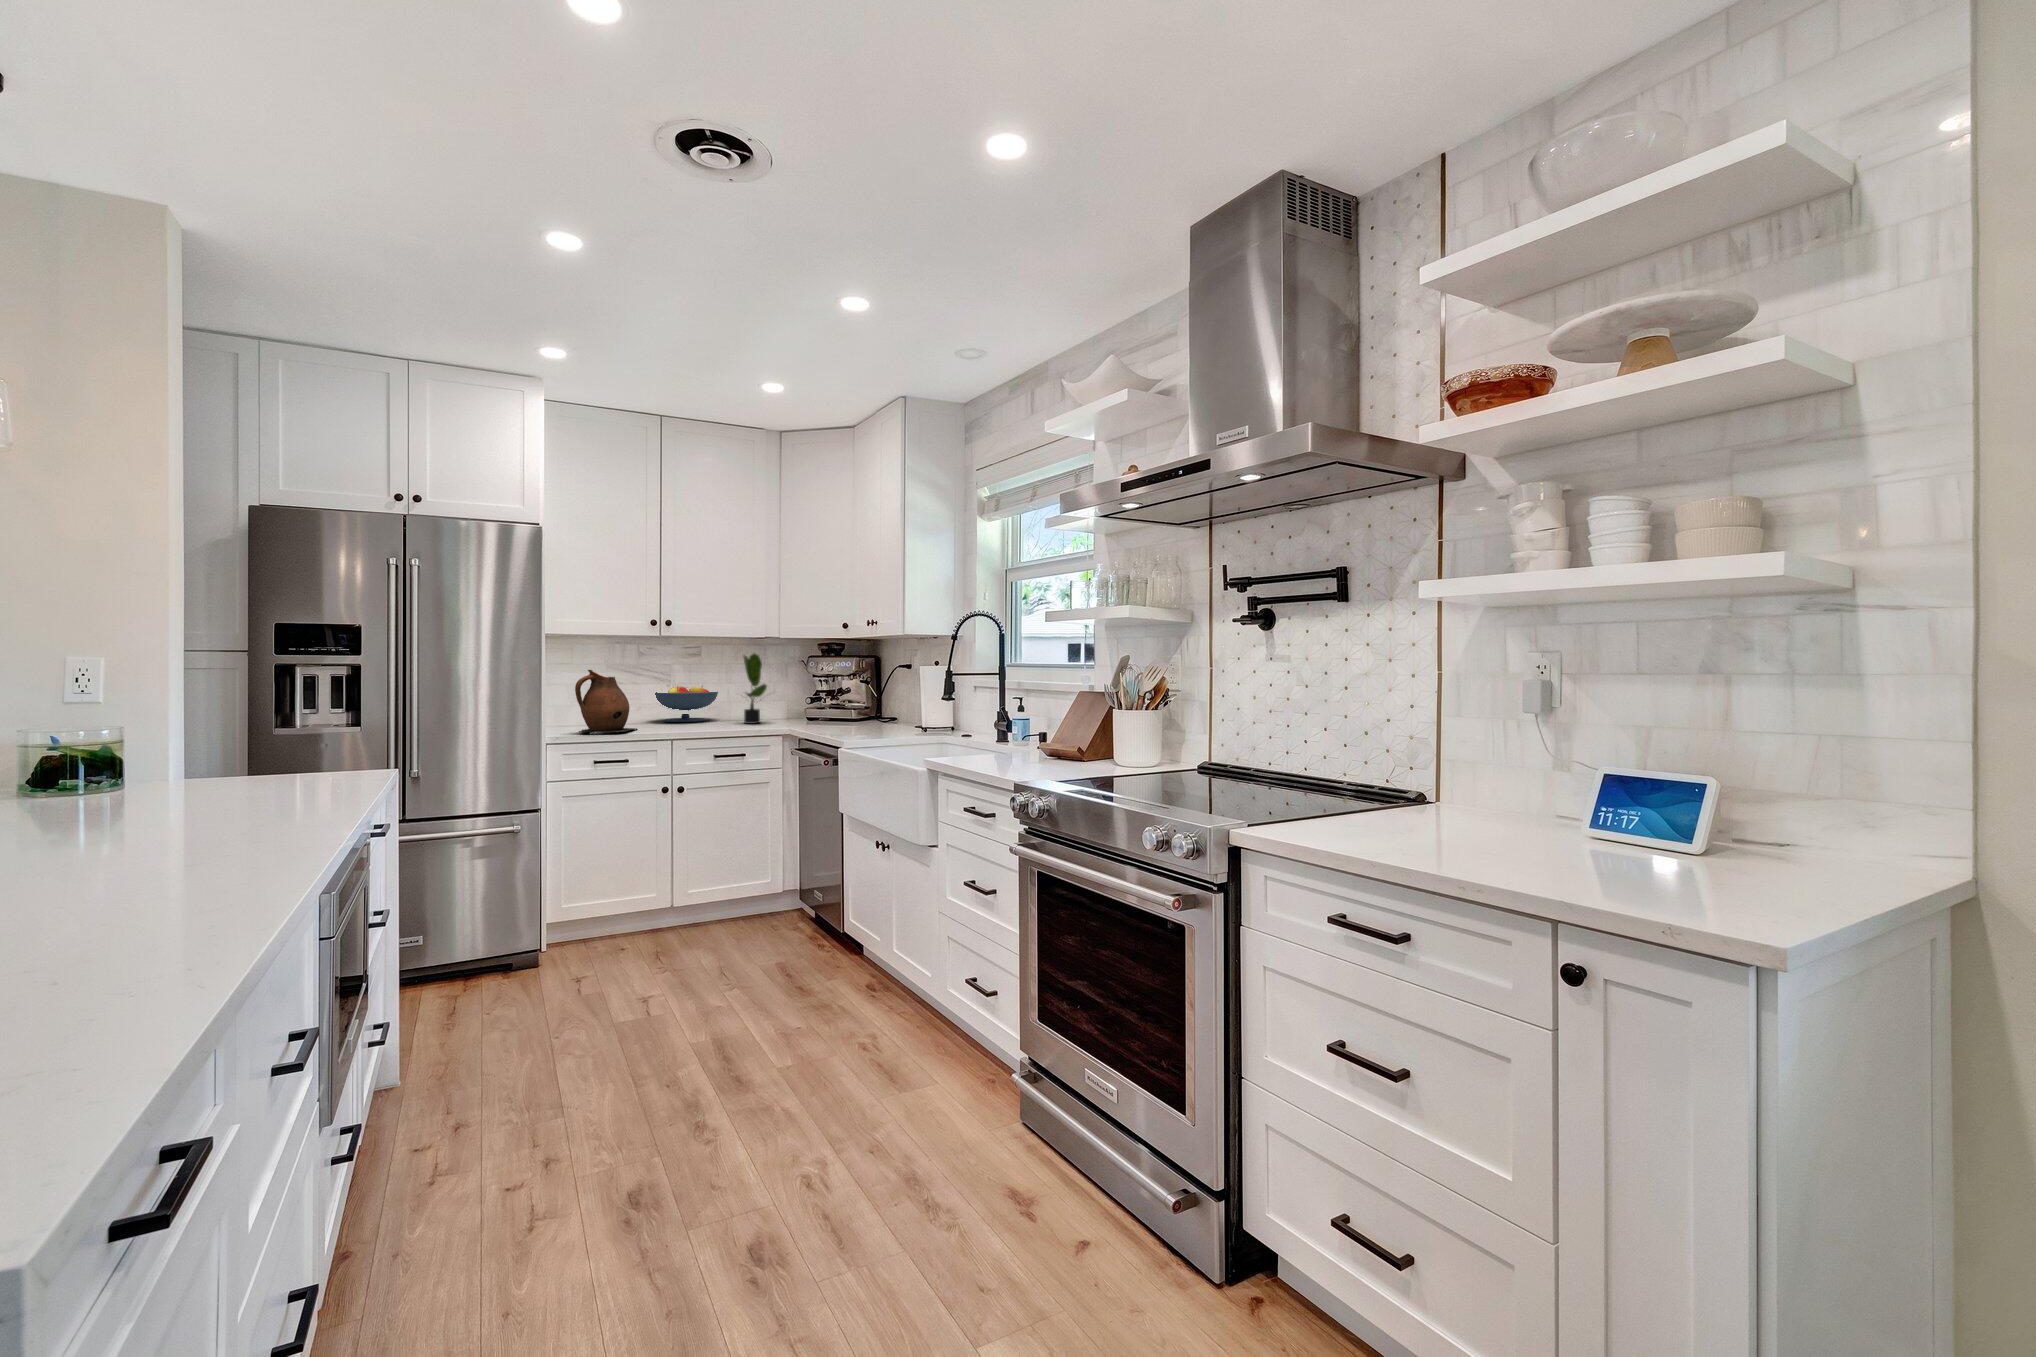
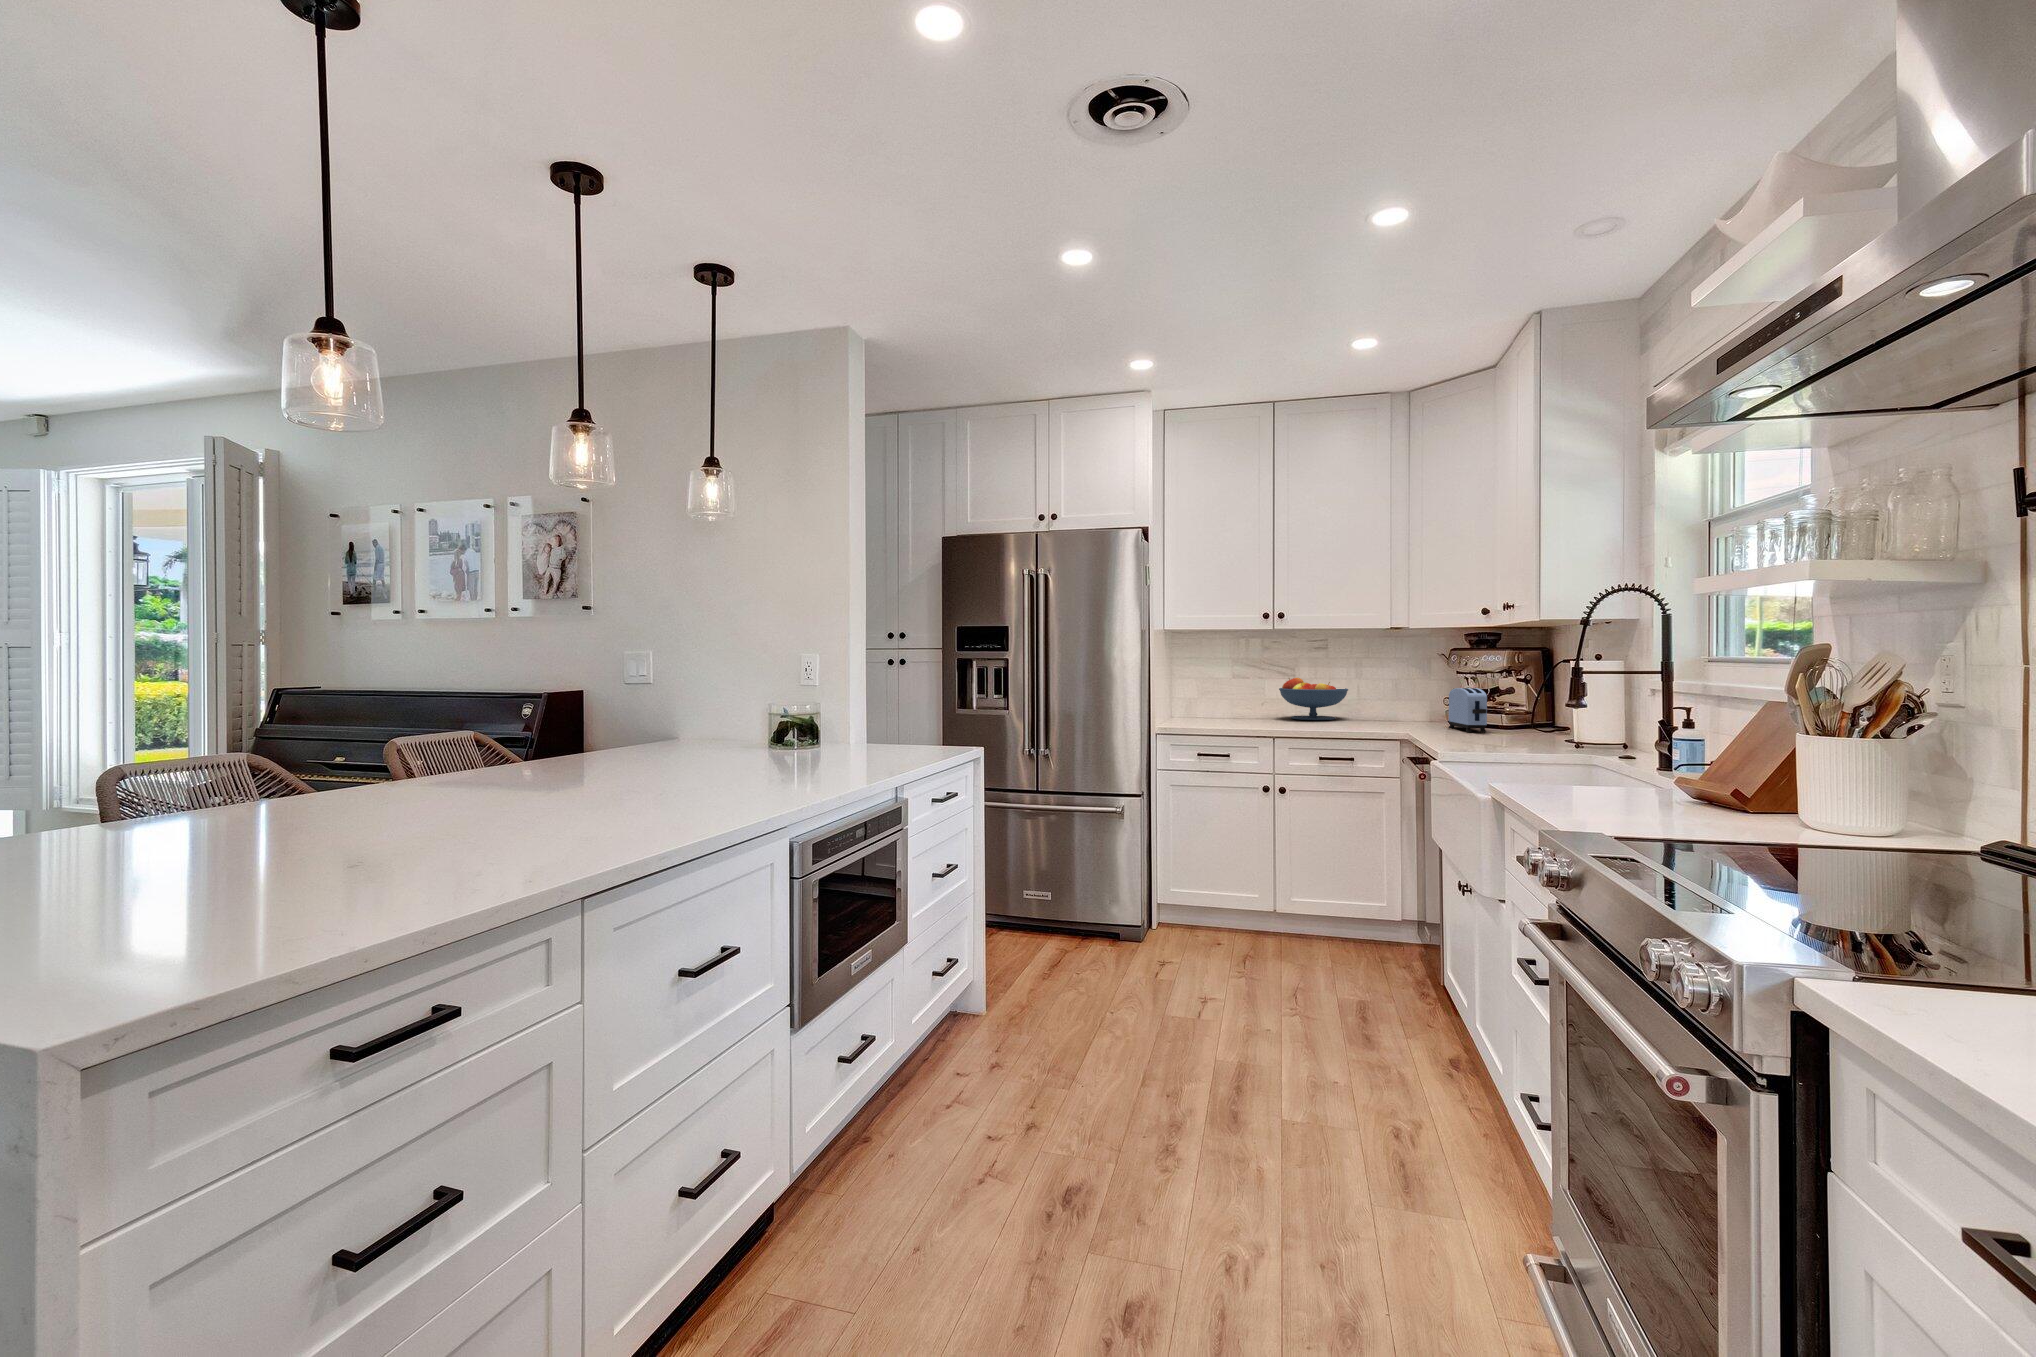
potted plant: present [744,654,767,724] -> none [1356,646,1403,726]
ceramic pitcher: present [575,670,637,733] -> none [1193,665,1252,728]
toaster: none [811,688,849,725] -> present [1448,688,1487,732]

